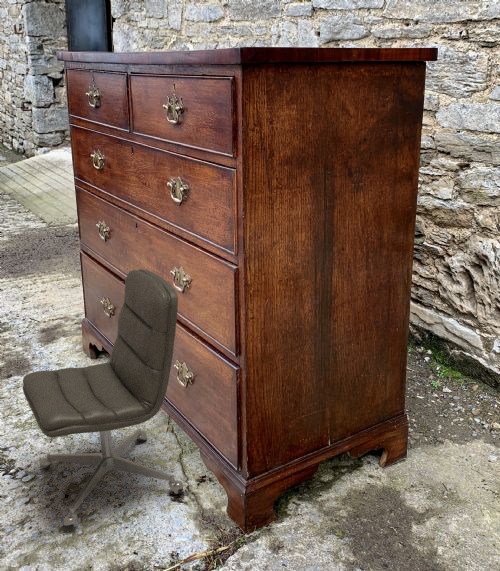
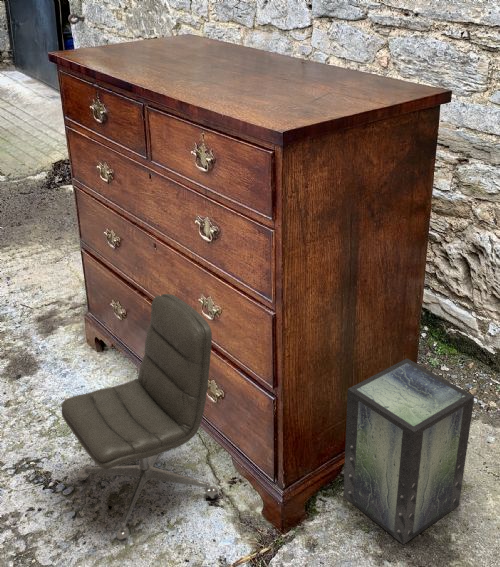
storage box: none [320,347,464,553] -> present [343,359,474,545]

